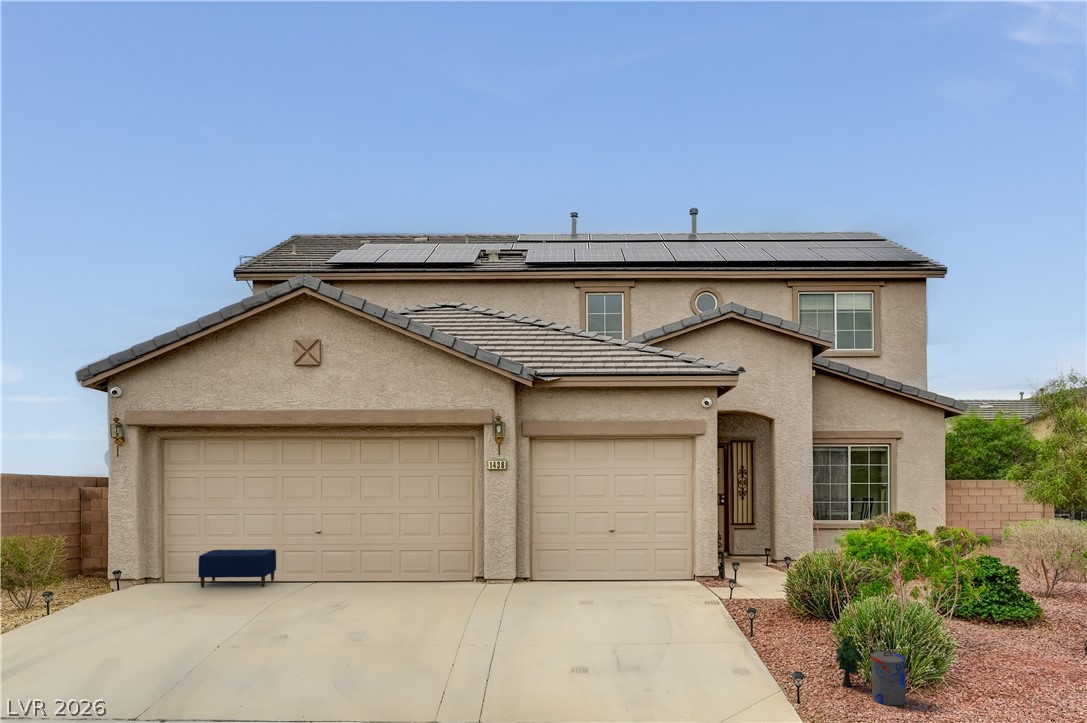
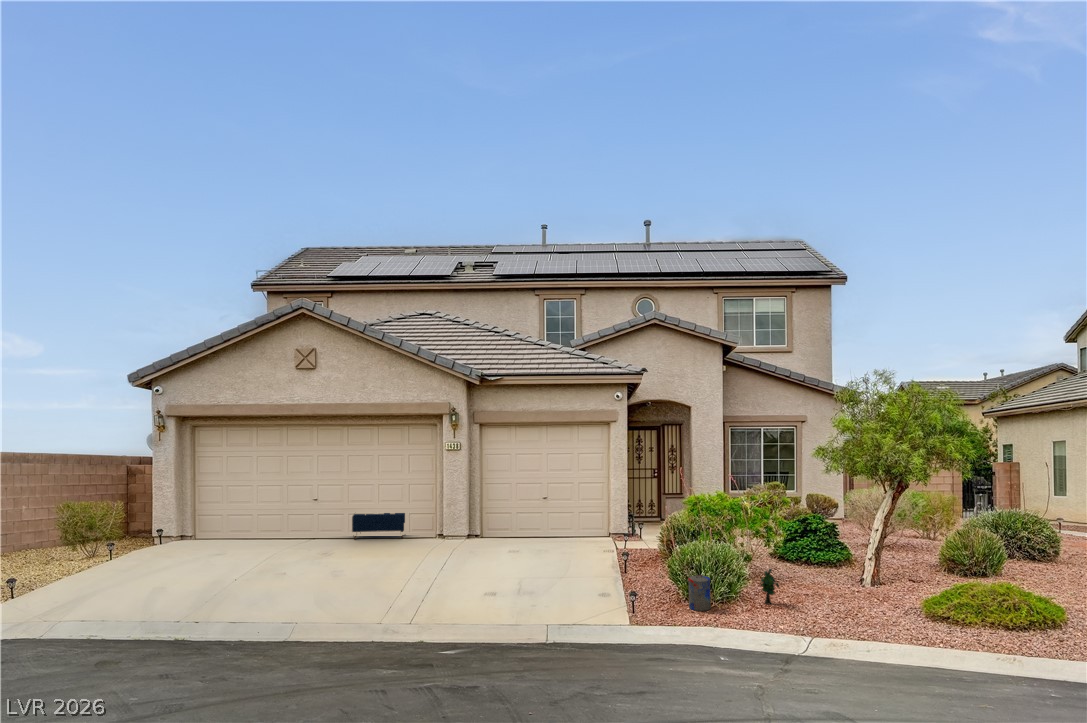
bench: present [198,549,276,587] -> present [352,513,405,539]
decorative plant: present [835,636,863,687] -> present [760,569,779,604]

